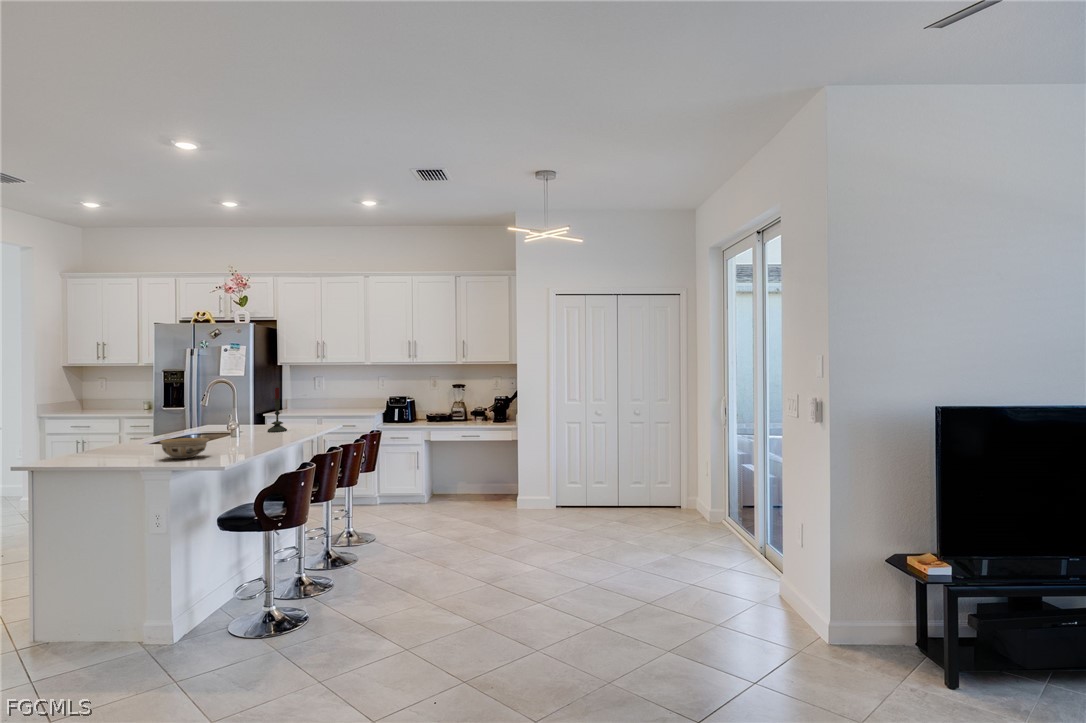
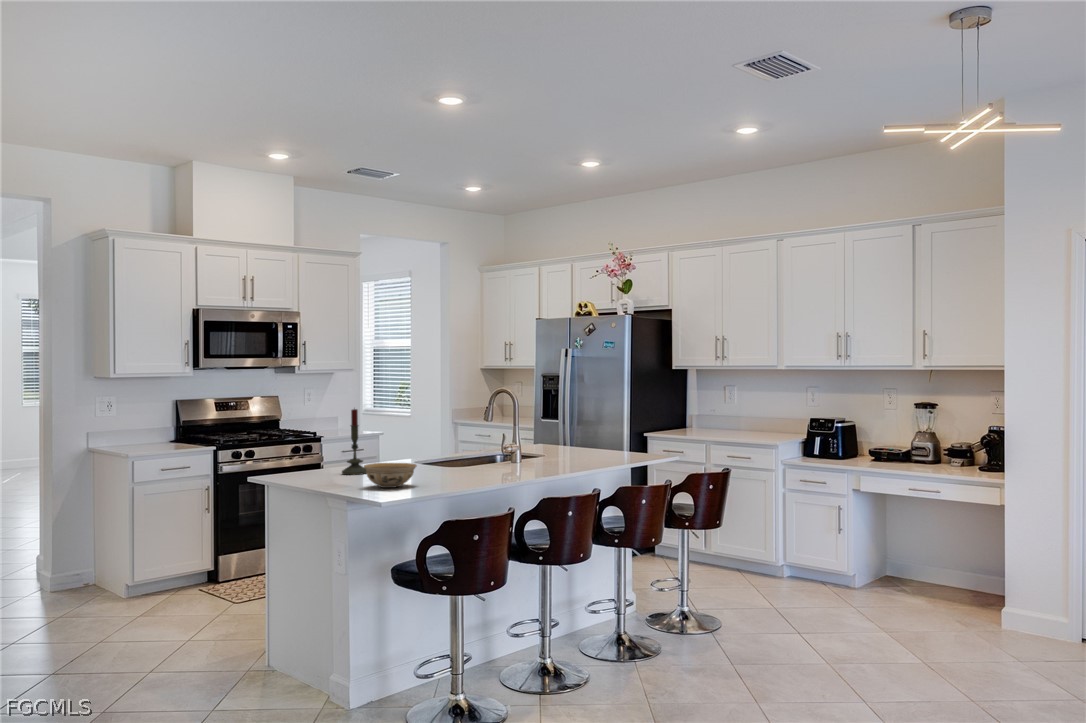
candle: present [268,388,287,432] -> present [342,409,367,475]

